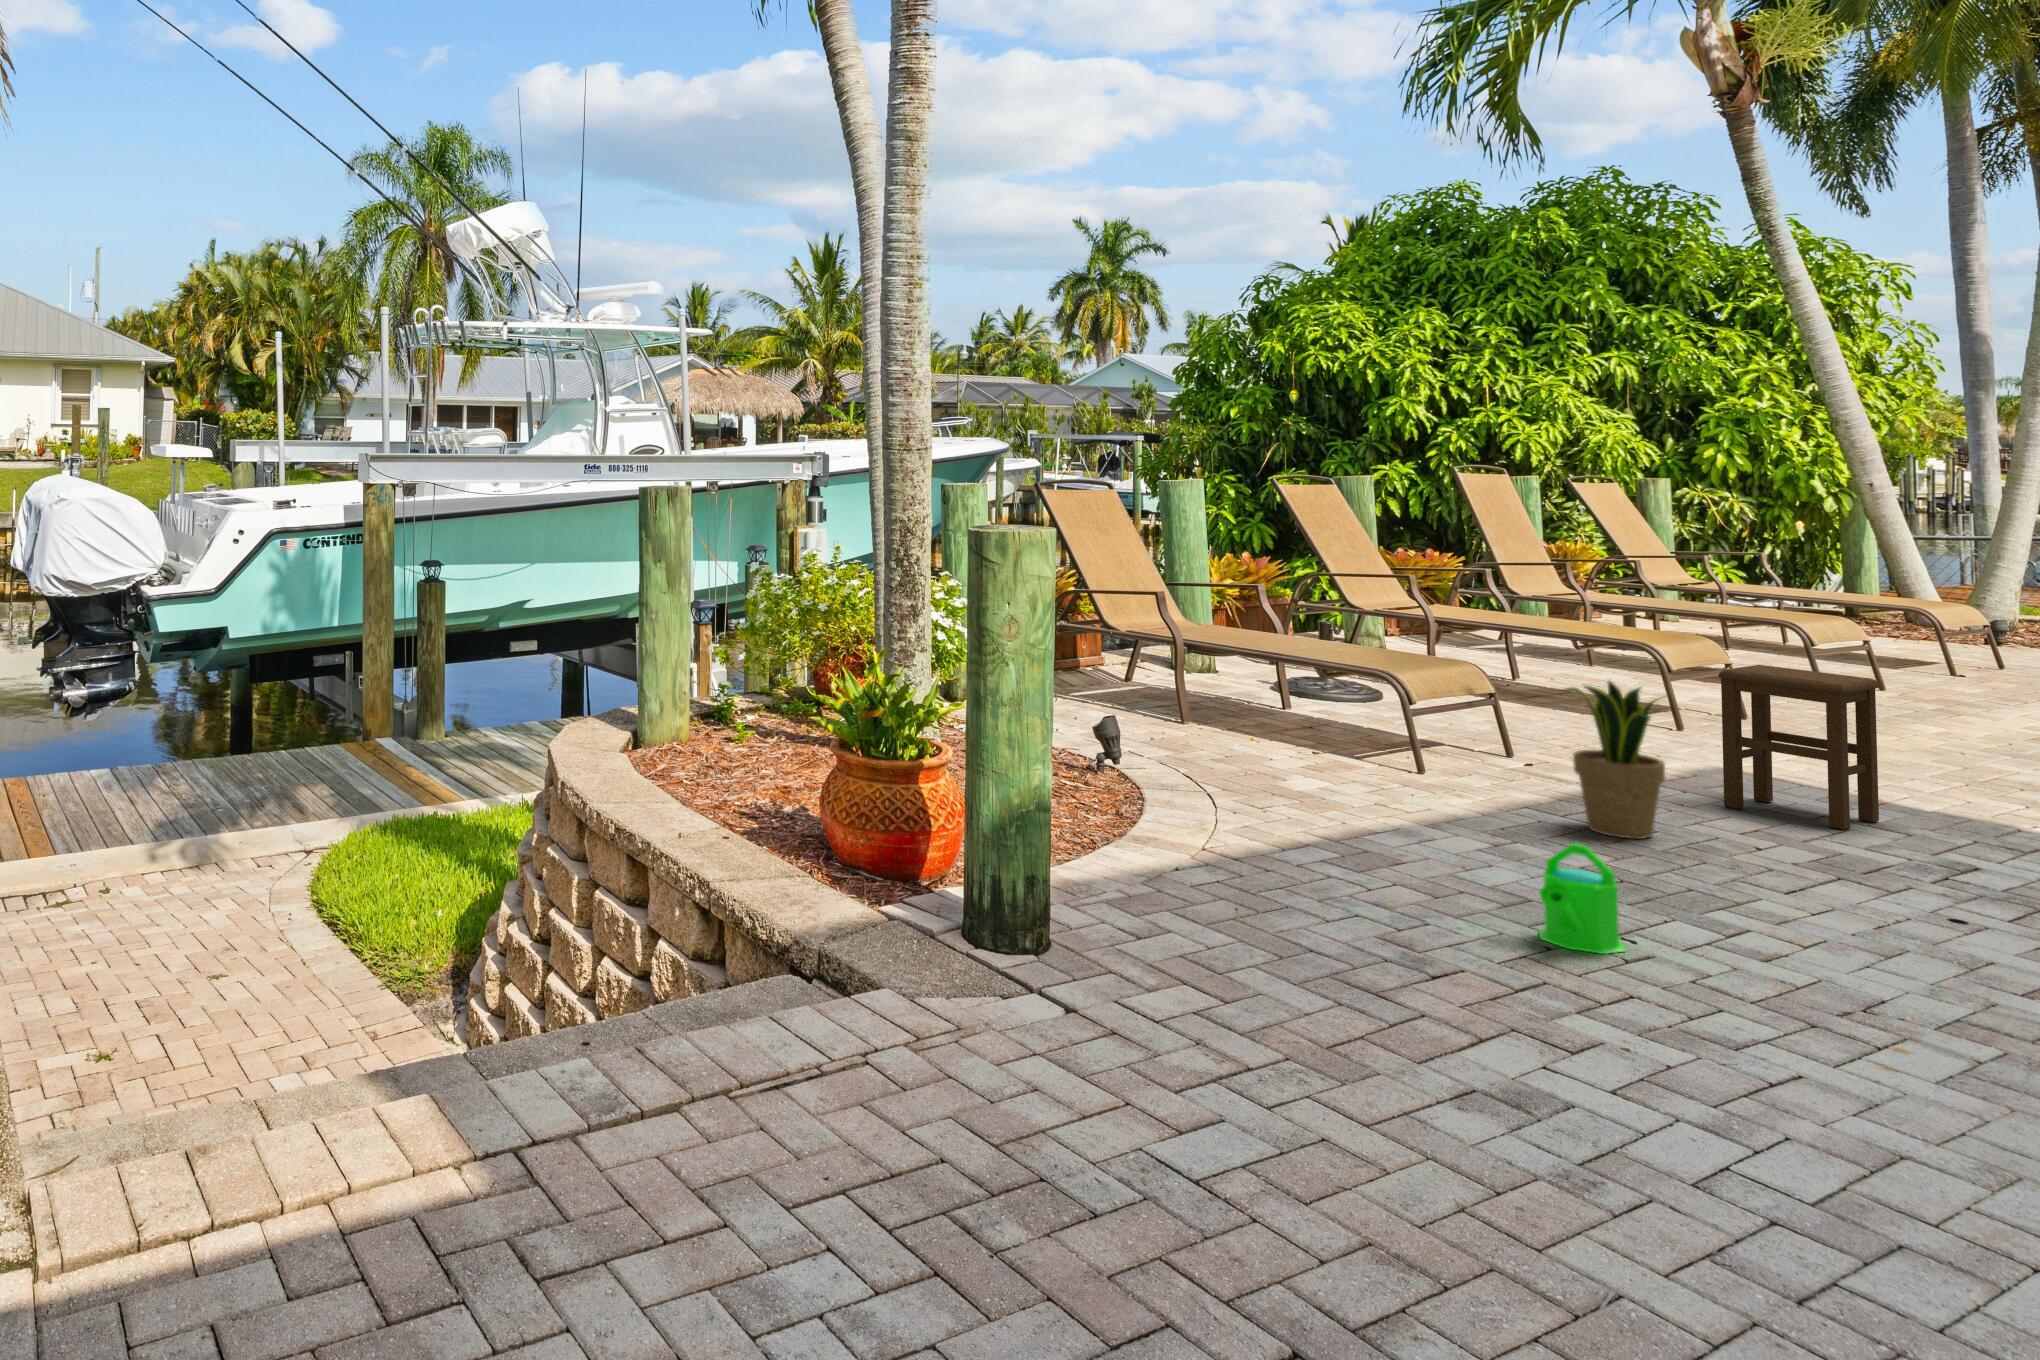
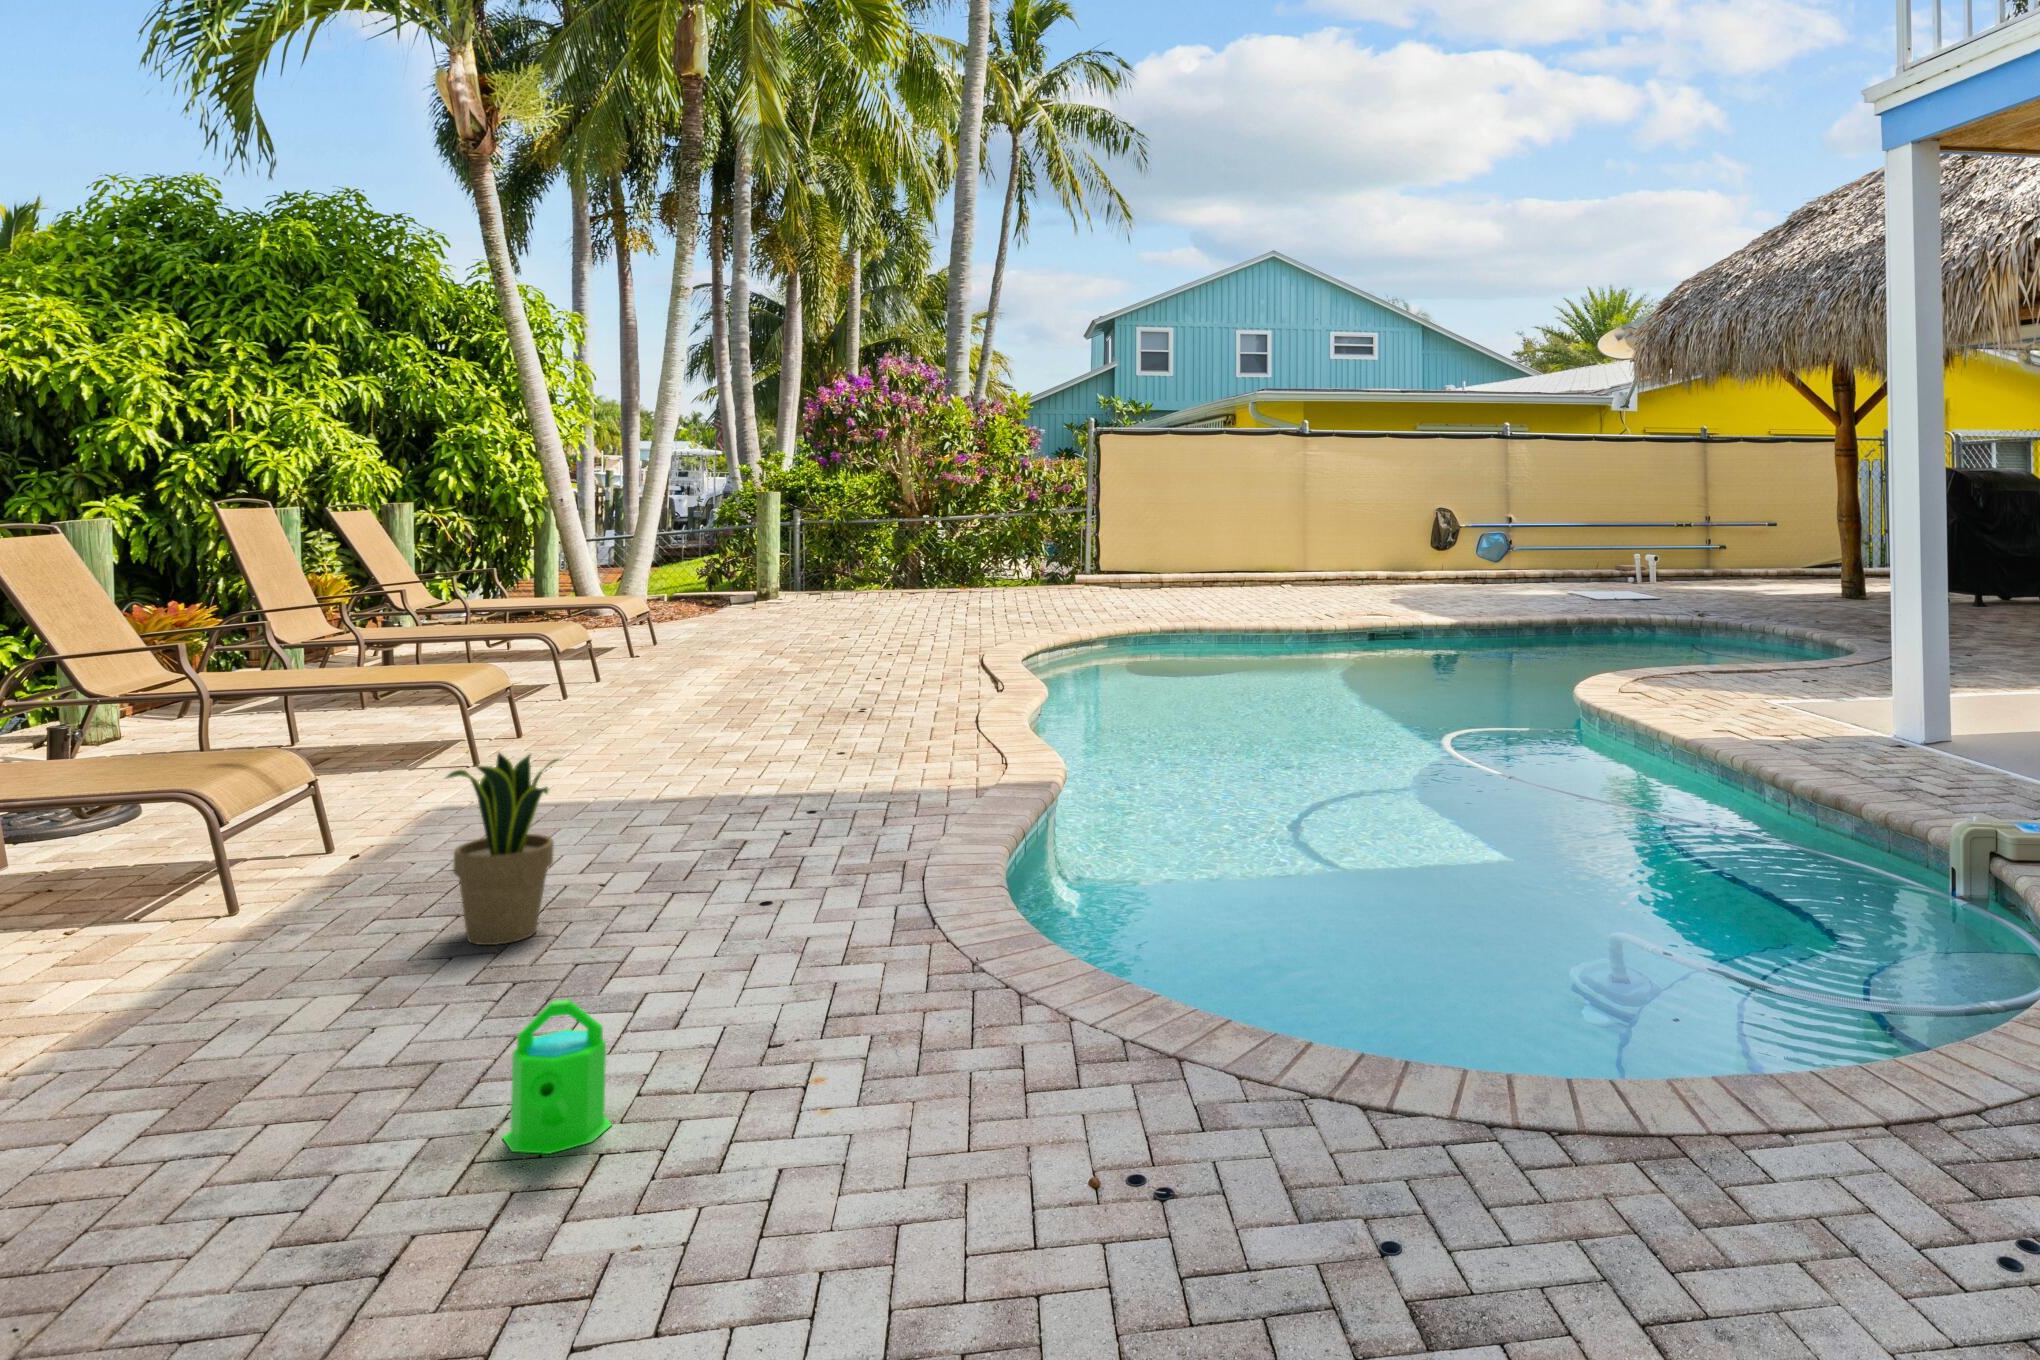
stool: present [1719,665,1880,830] -> none [577,700,713,865]

